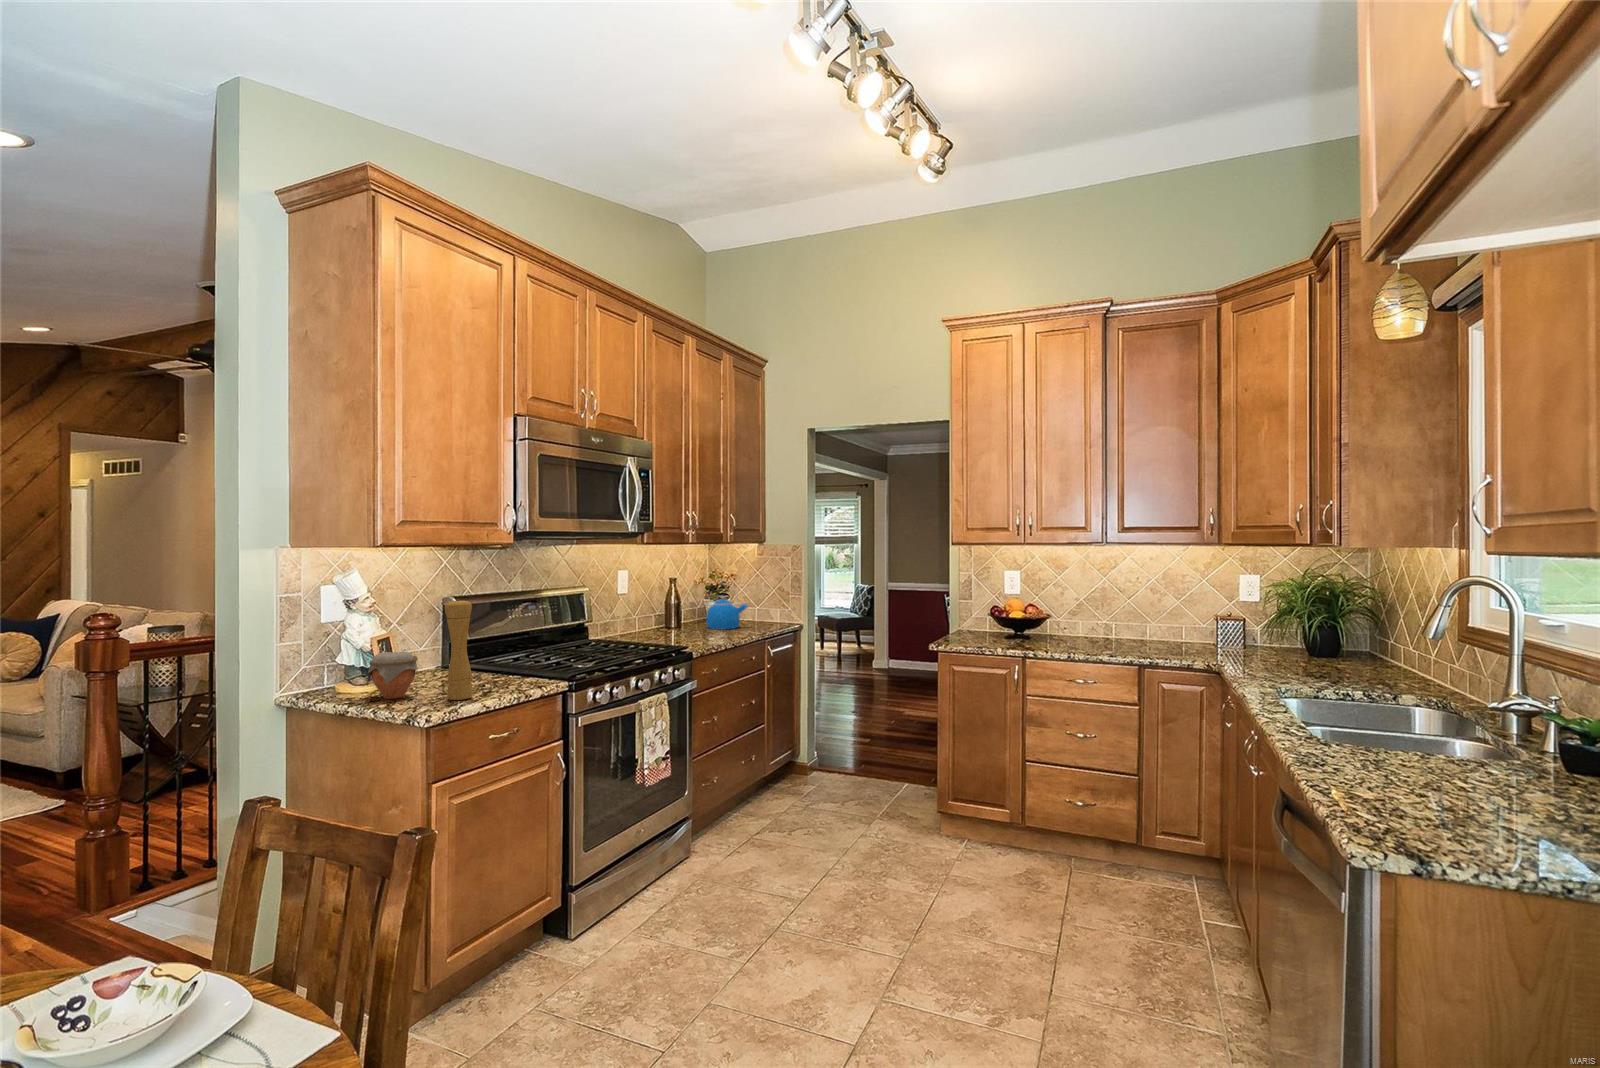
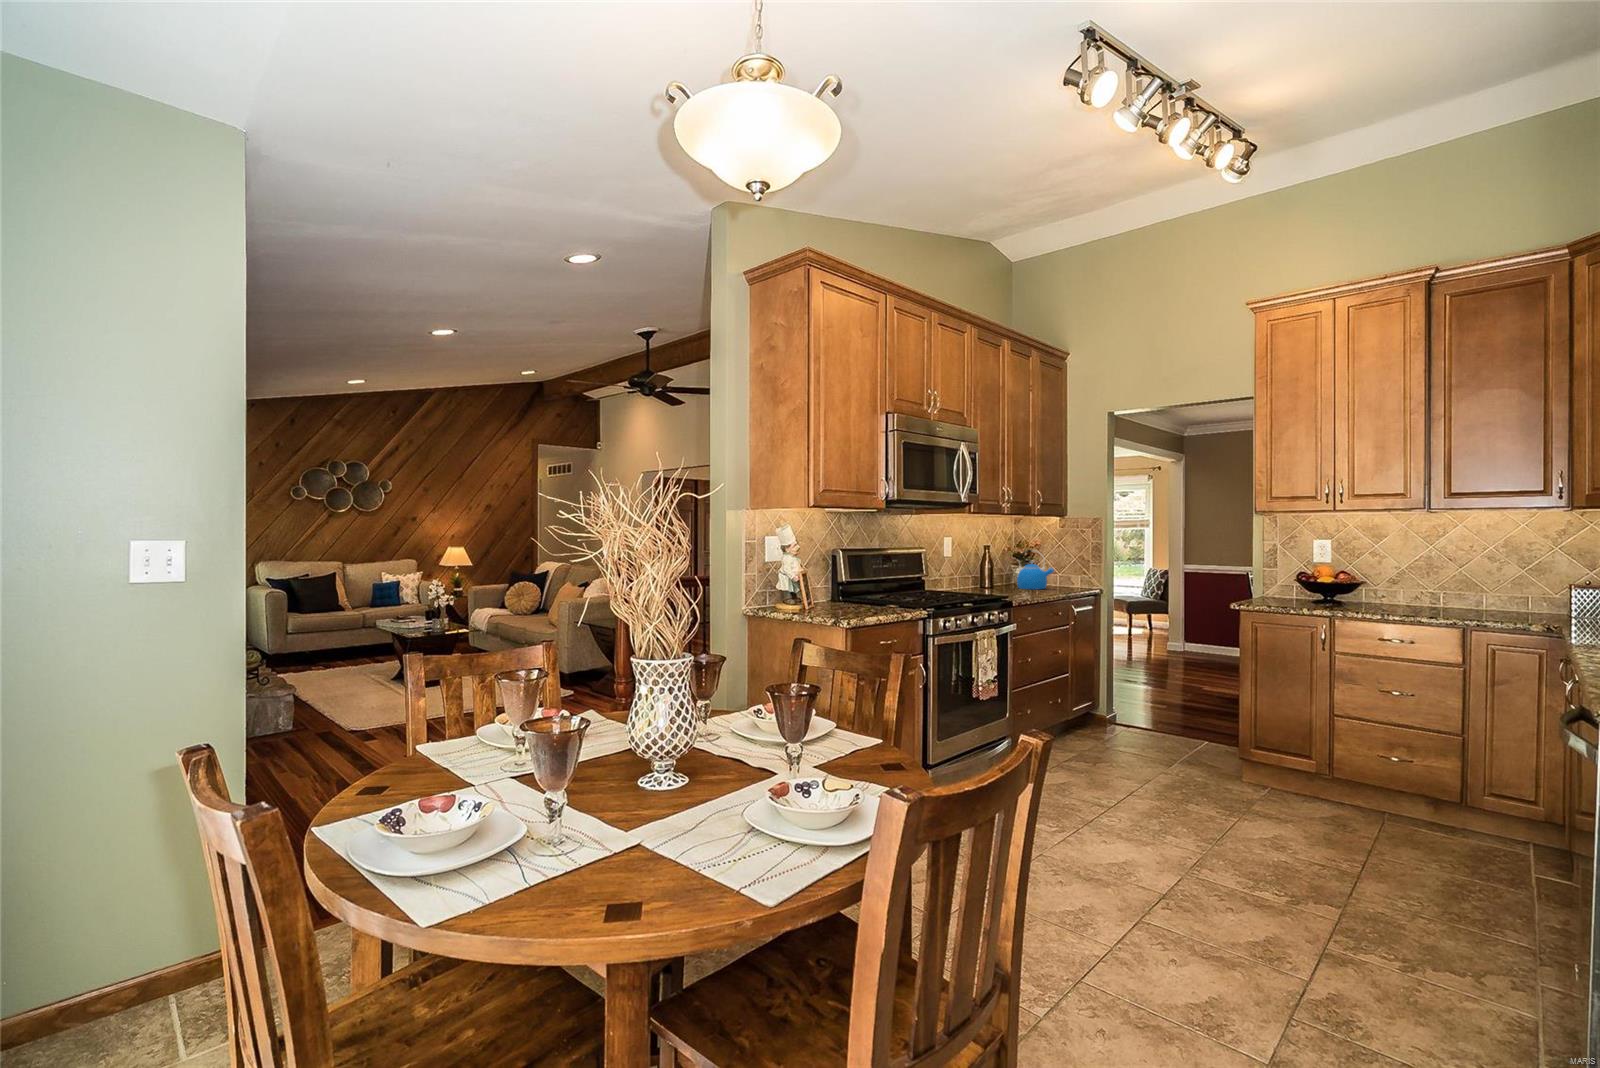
pepper mill: present [445,599,473,700] -> none [853,543,871,613]
jar: present [368,651,418,699] -> none [803,580,834,611]

